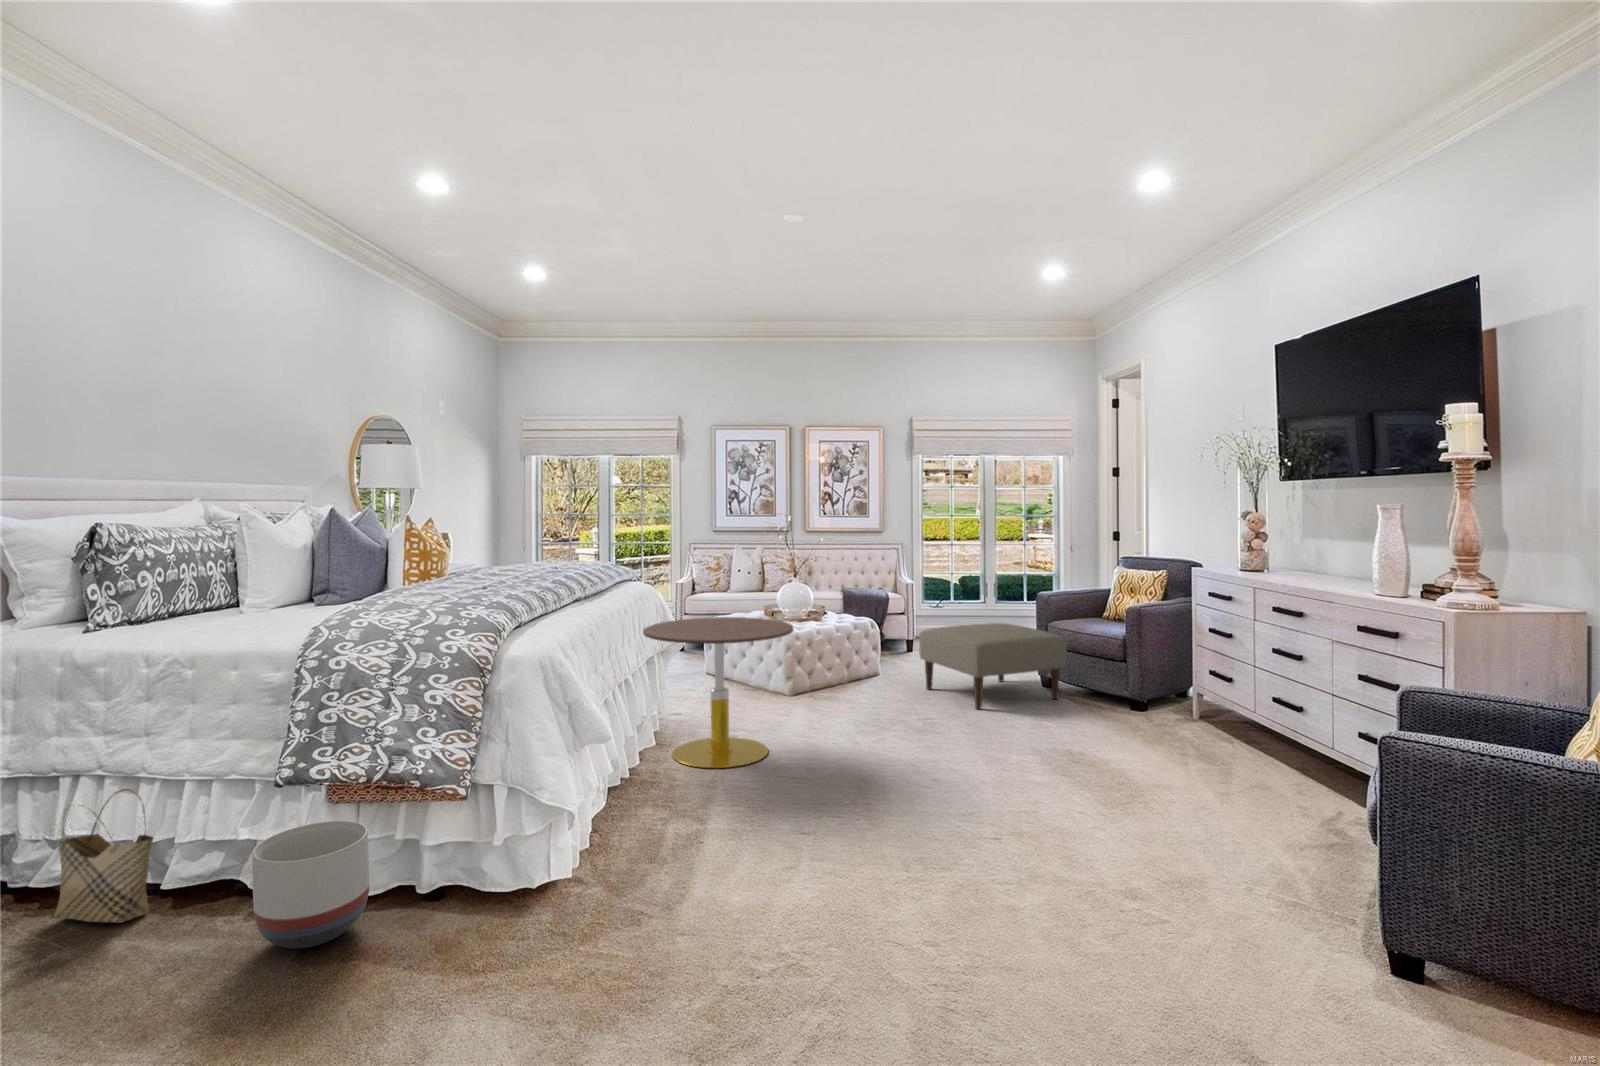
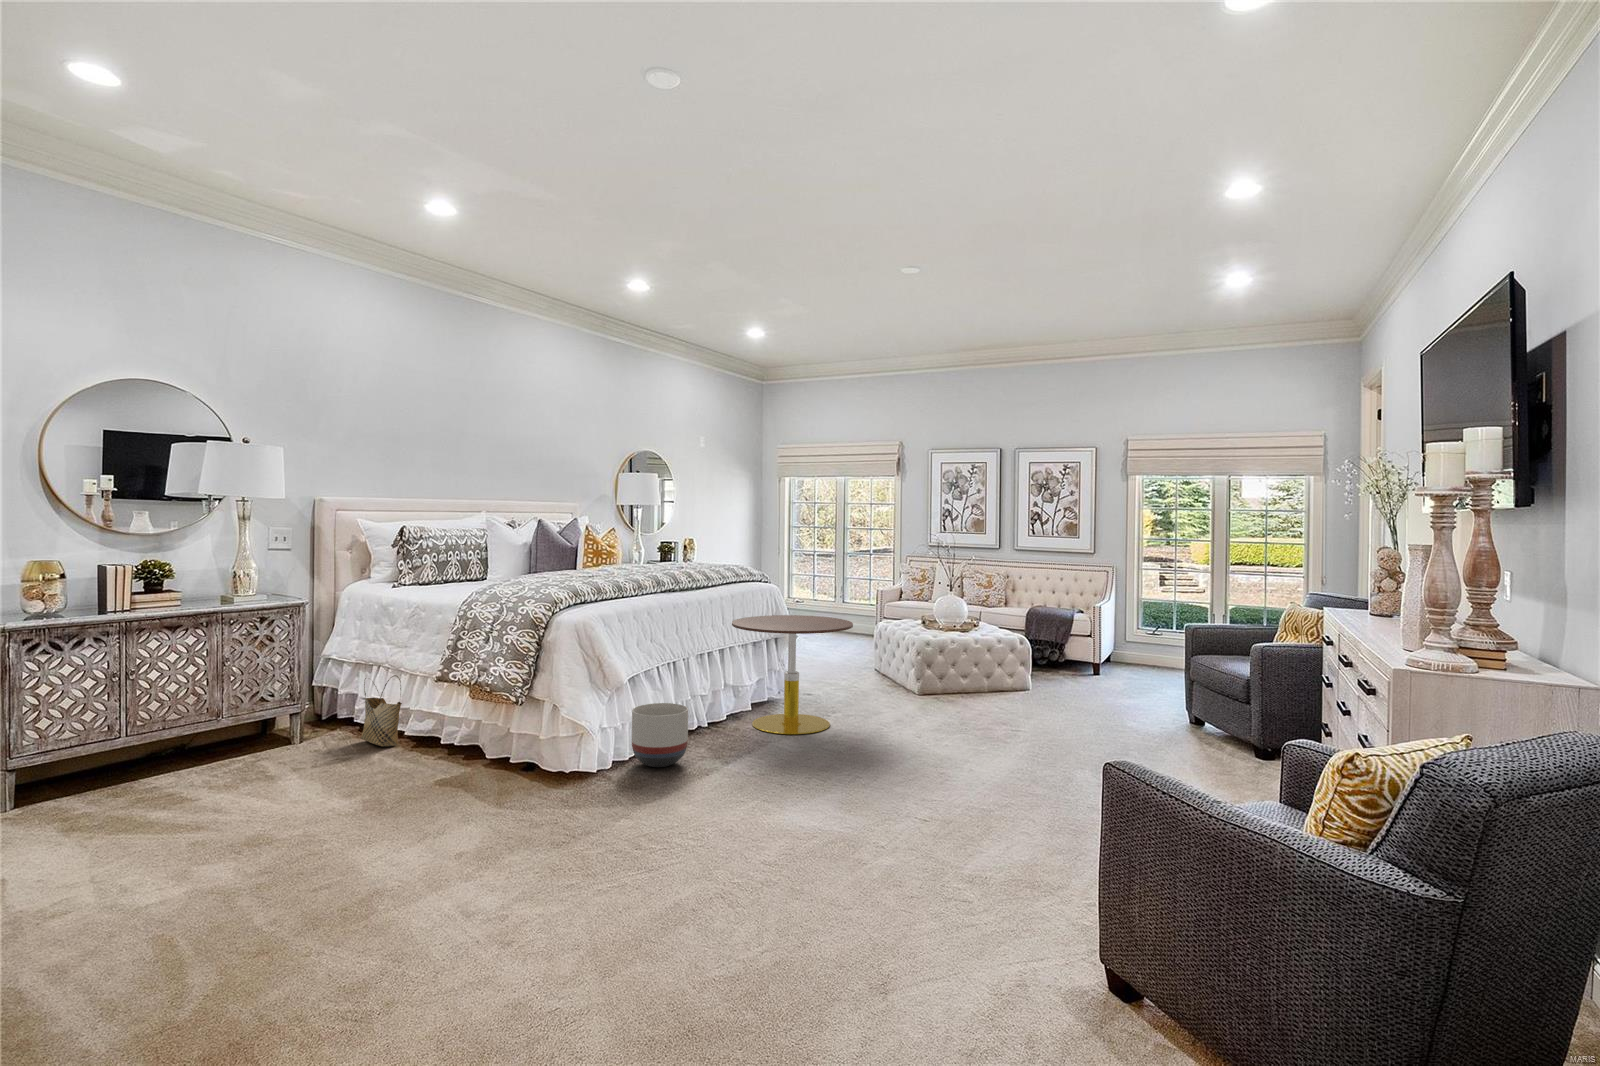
ottoman: present [919,623,1067,709] -> none [1040,648,1176,732]
planter: present [252,821,369,949] -> present [632,703,688,767]

